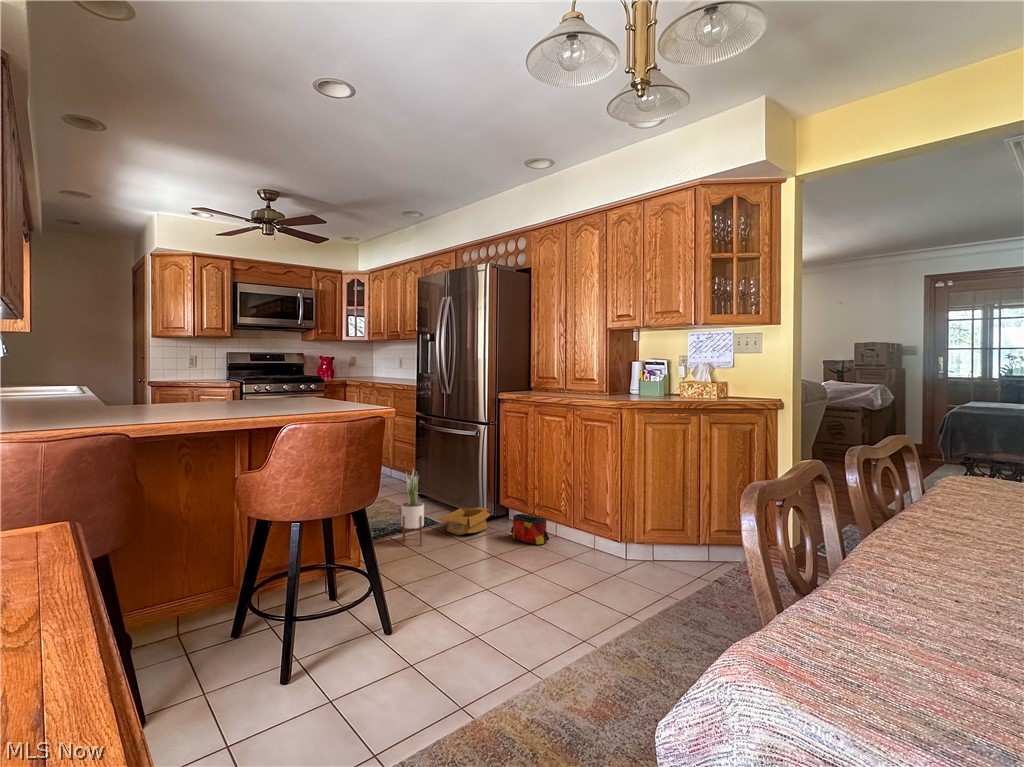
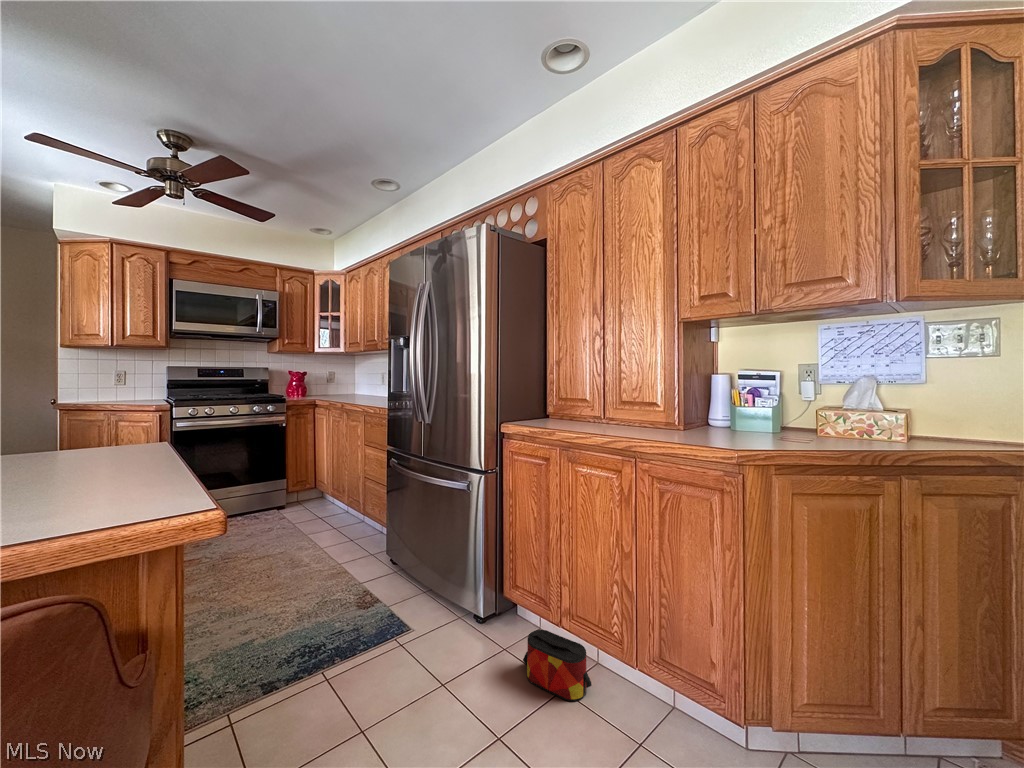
potted plant: present [401,472,424,546] -> none [328,565,371,713]
cardboard box: present [438,507,490,535] -> none [400,605,488,669]

